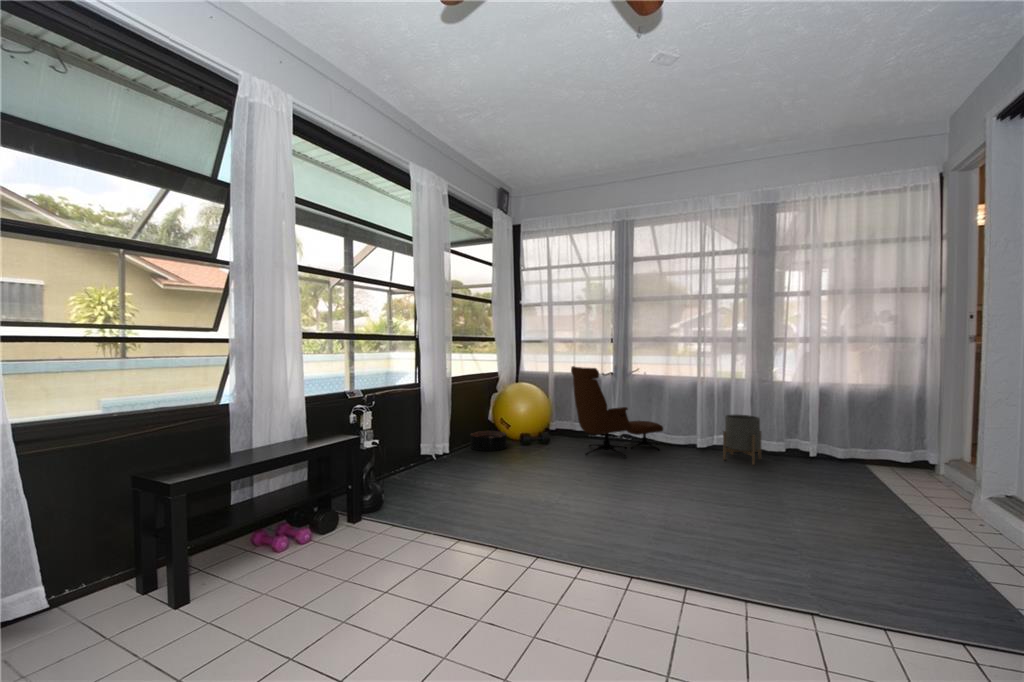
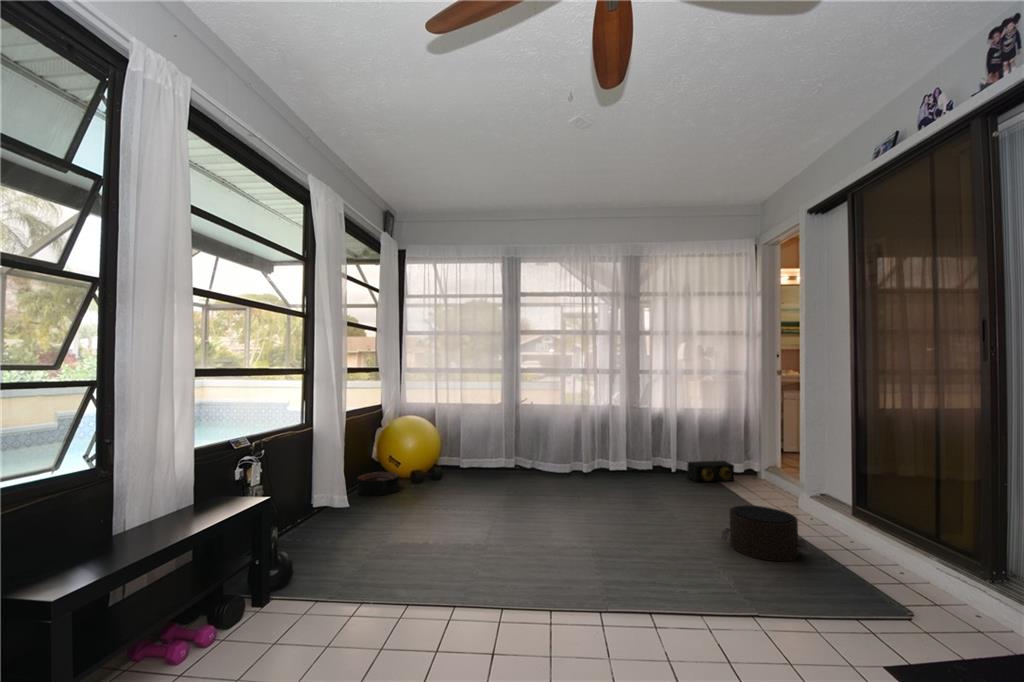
lounge chair: present [571,366,663,458] -> none [471,399,553,490]
planter: present [723,415,761,465] -> none [609,440,637,485]
speaker: none [828,445,896,472] -> present [687,461,734,482]
pouf: none [820,496,944,568] -> present [722,505,810,561]

